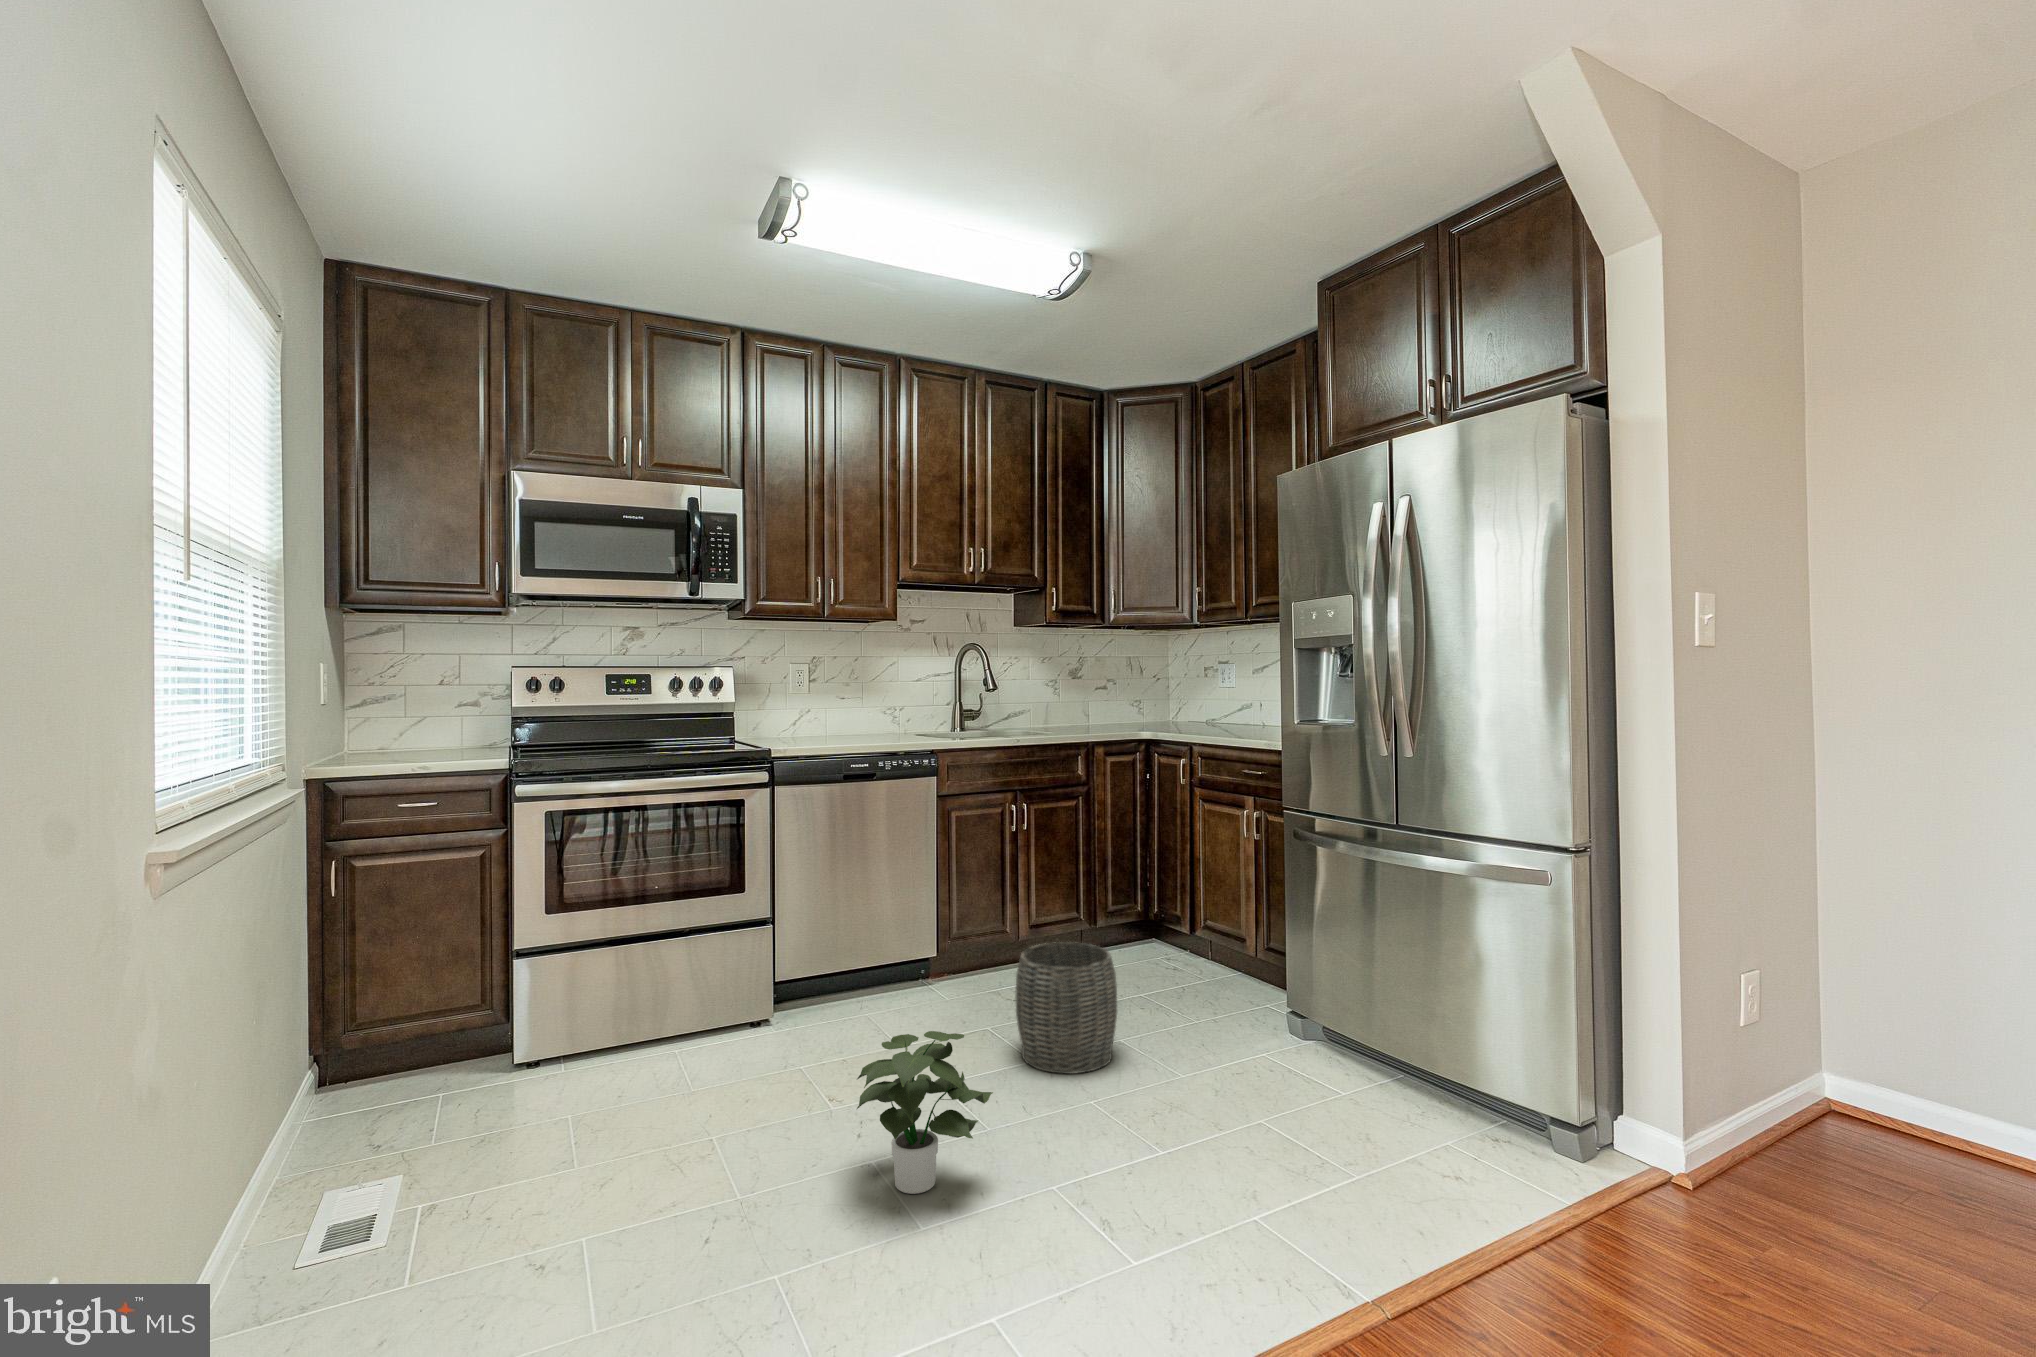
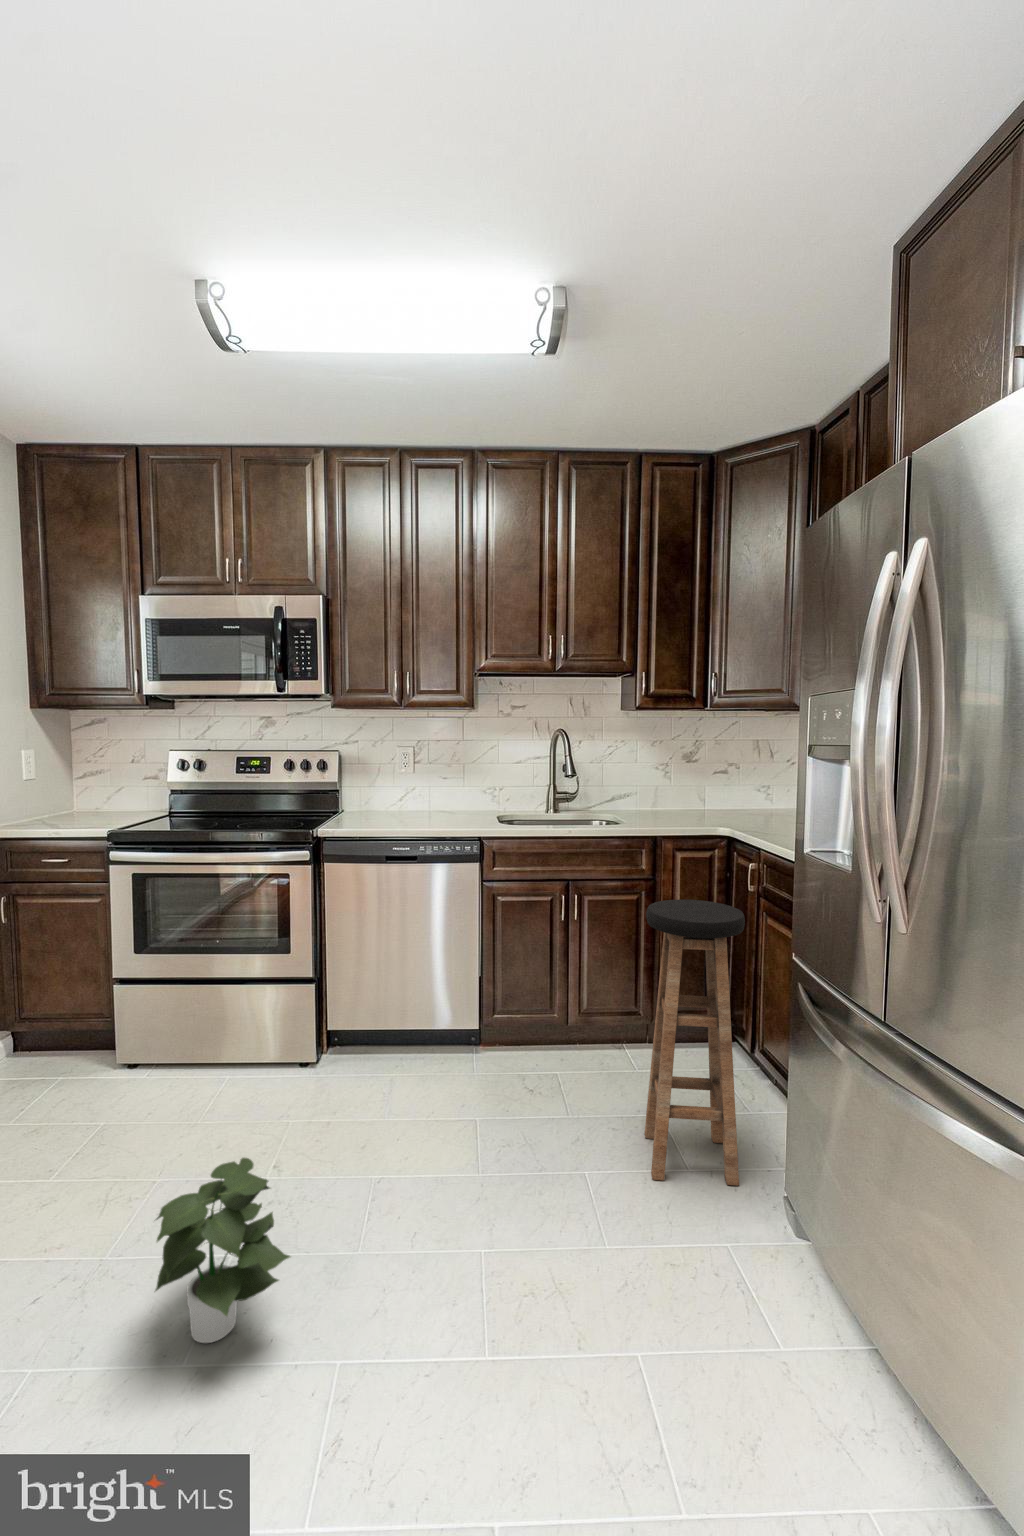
bar stool: none [1142,784,1242,1032] -> present [645,900,745,1186]
woven basket: present [1016,942,1117,1074] -> none [461,1057,568,1213]

